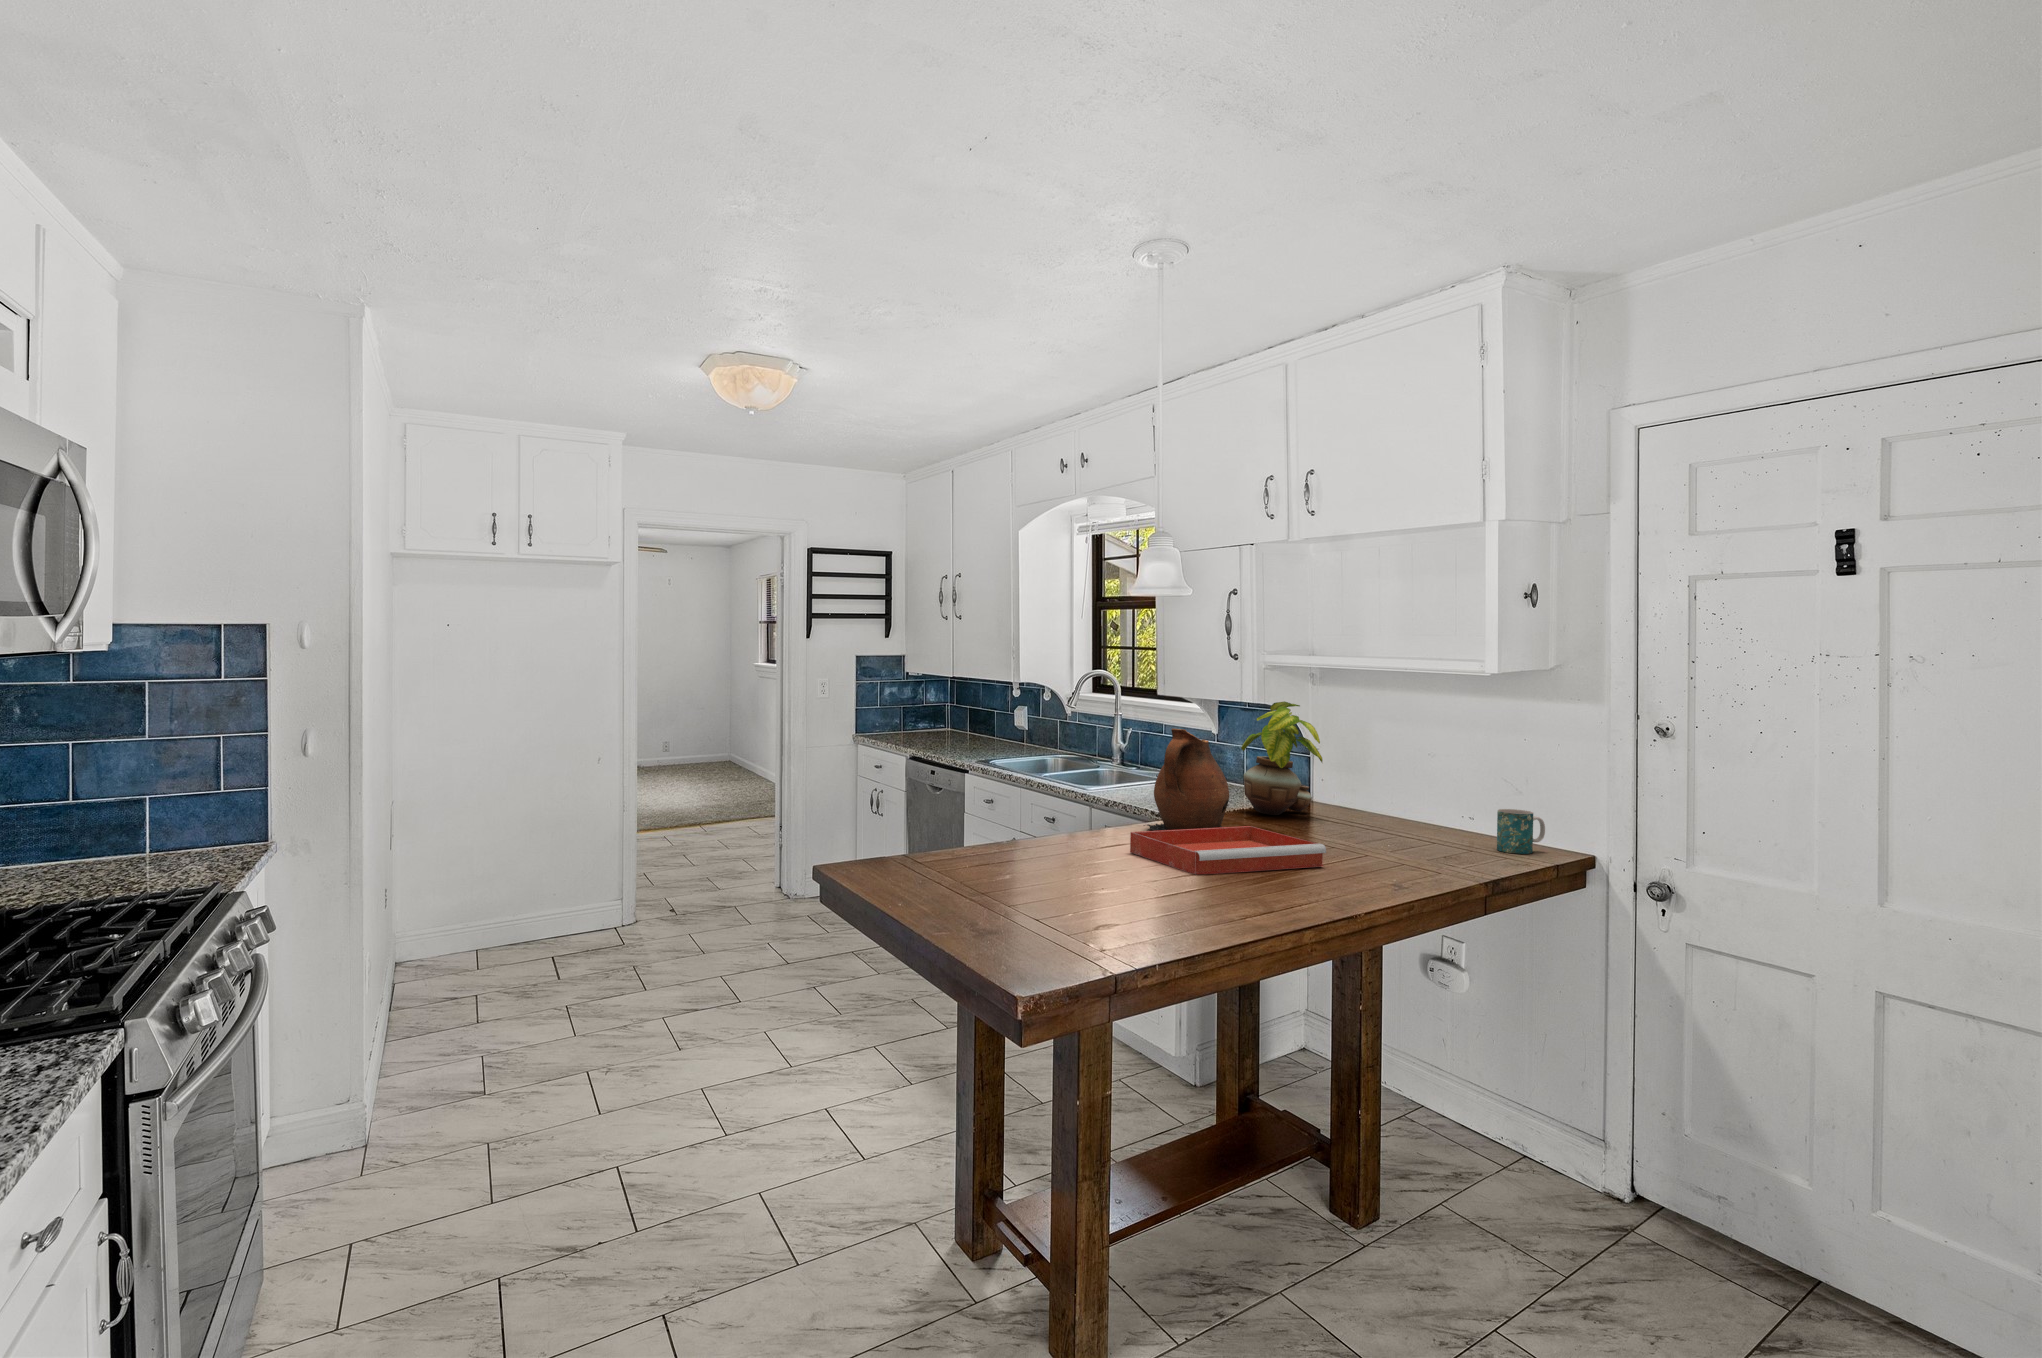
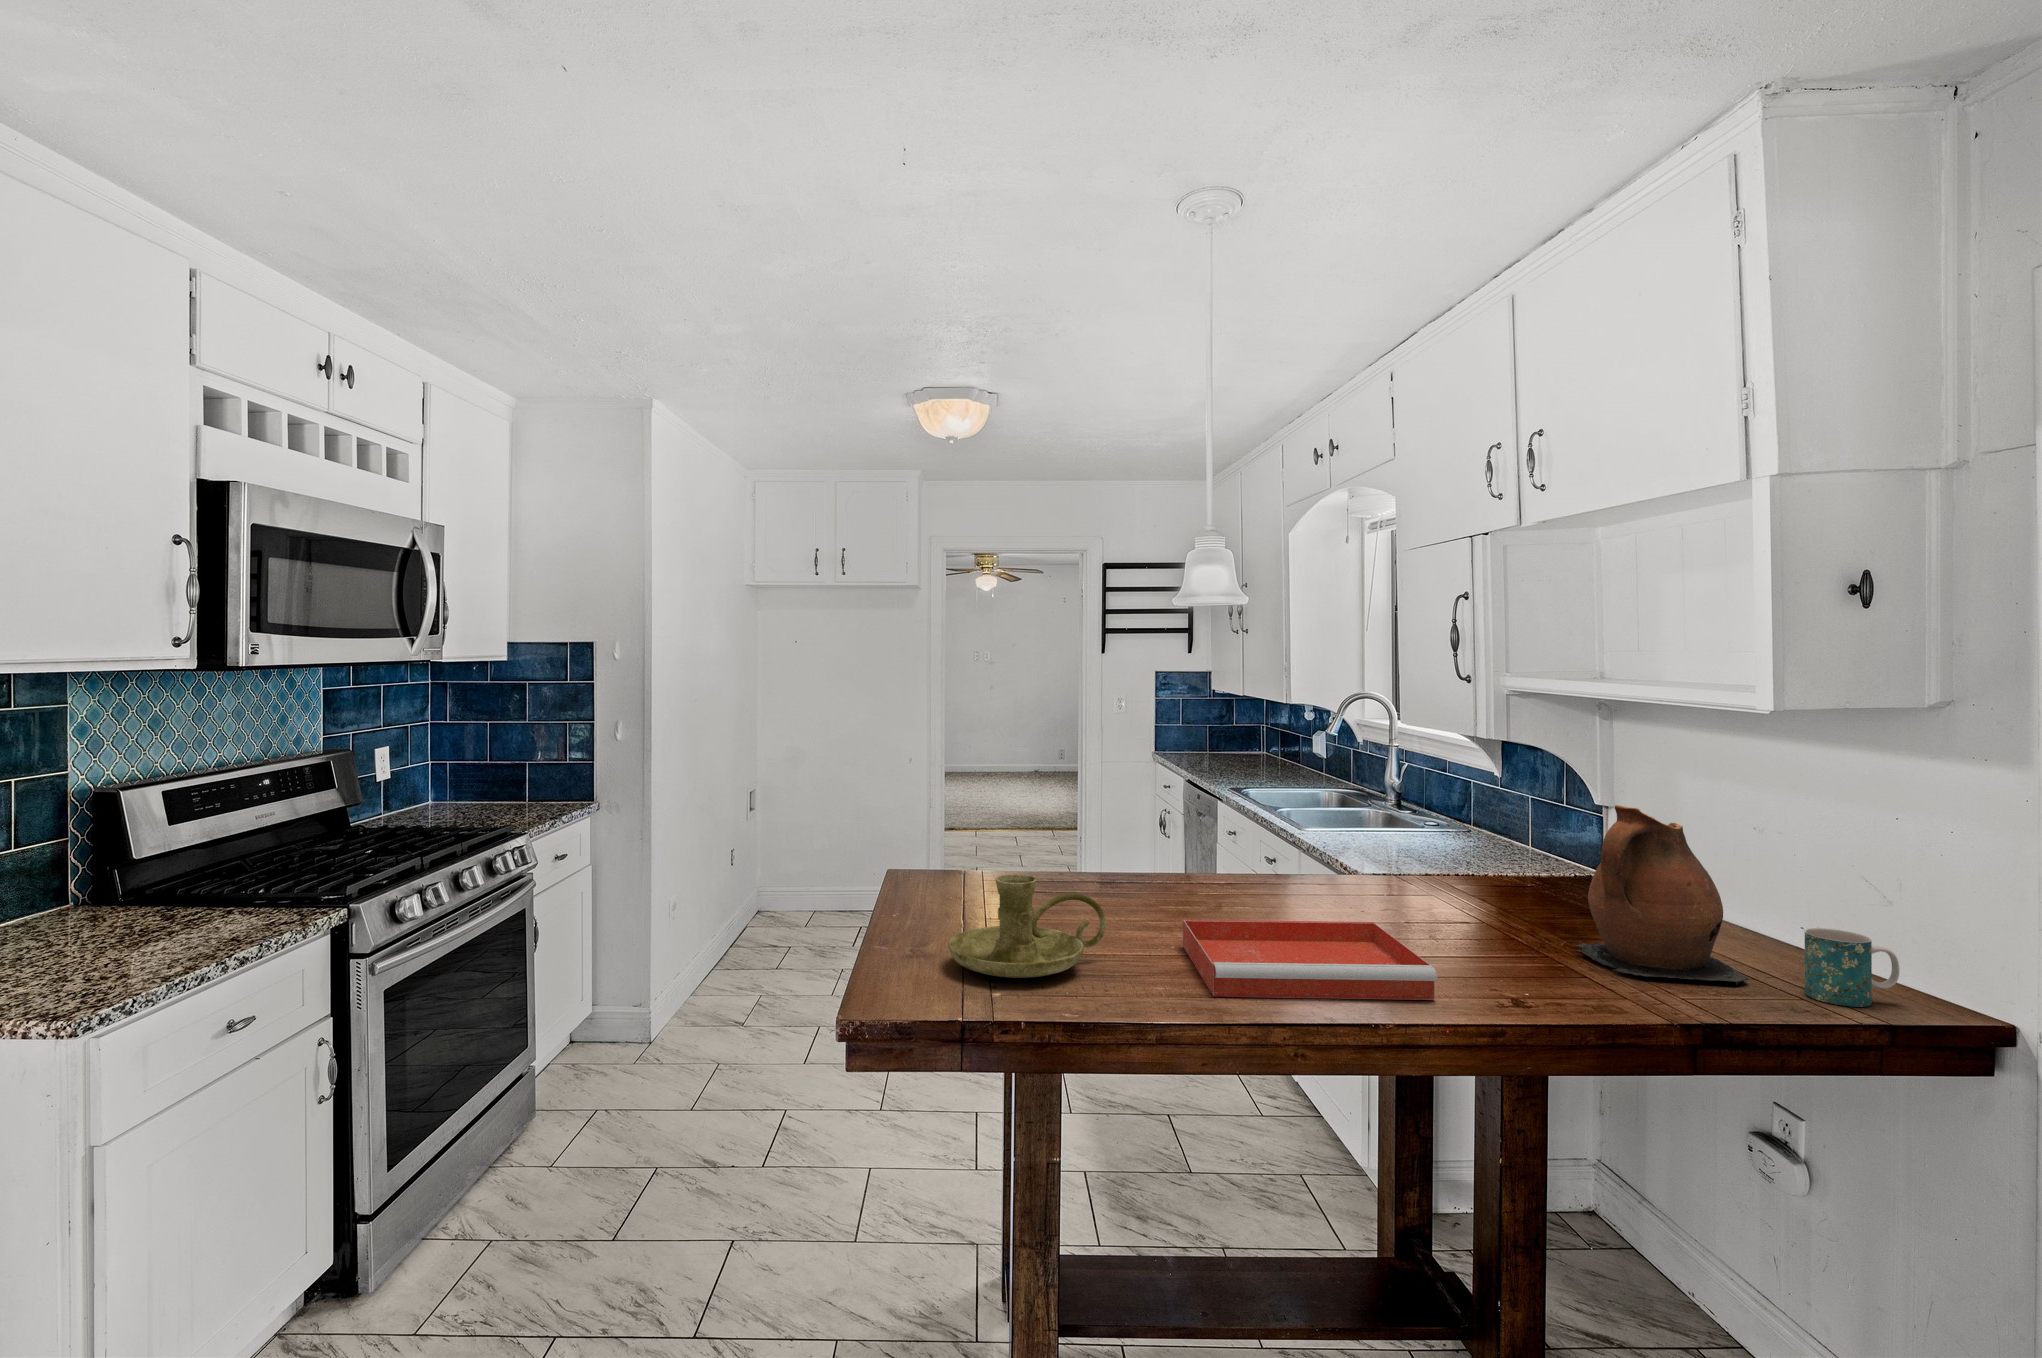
potted plant: present [1241,701,1323,815] -> none [1456,743,1568,895]
ceramic pitcher: present [1144,729,1229,831] -> present [1573,805,1749,985]
candle holder: none [992,799,1098,873] -> present [948,874,1106,978]

